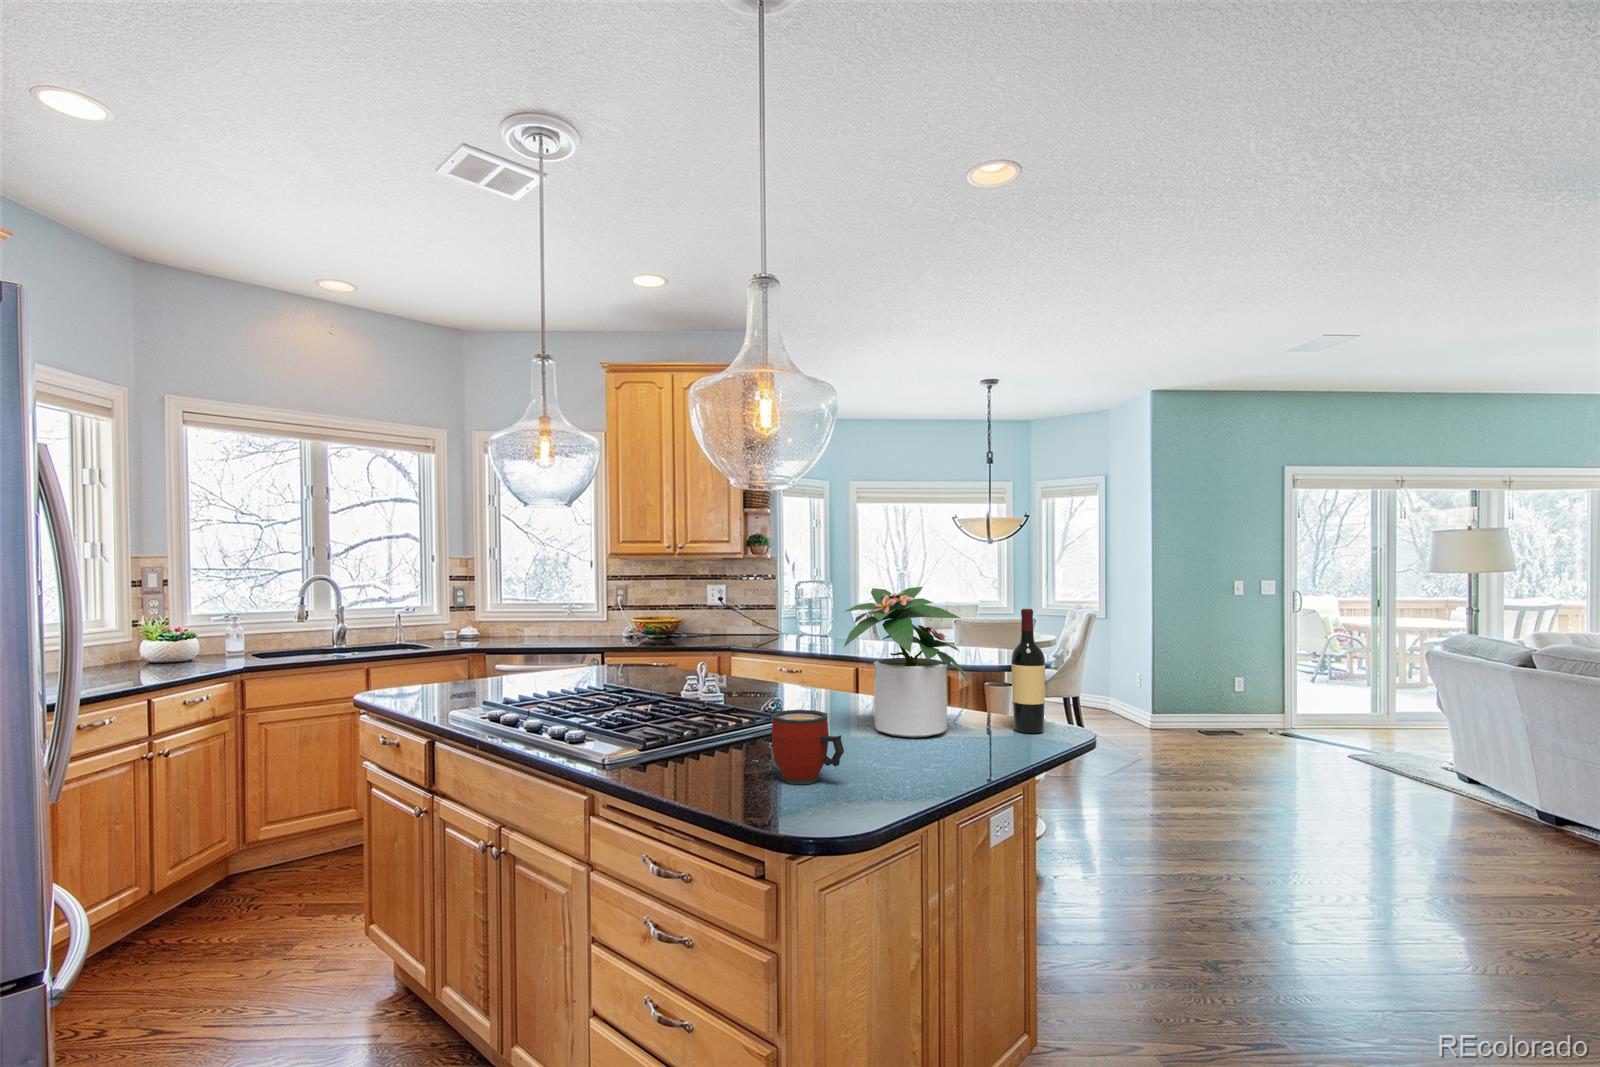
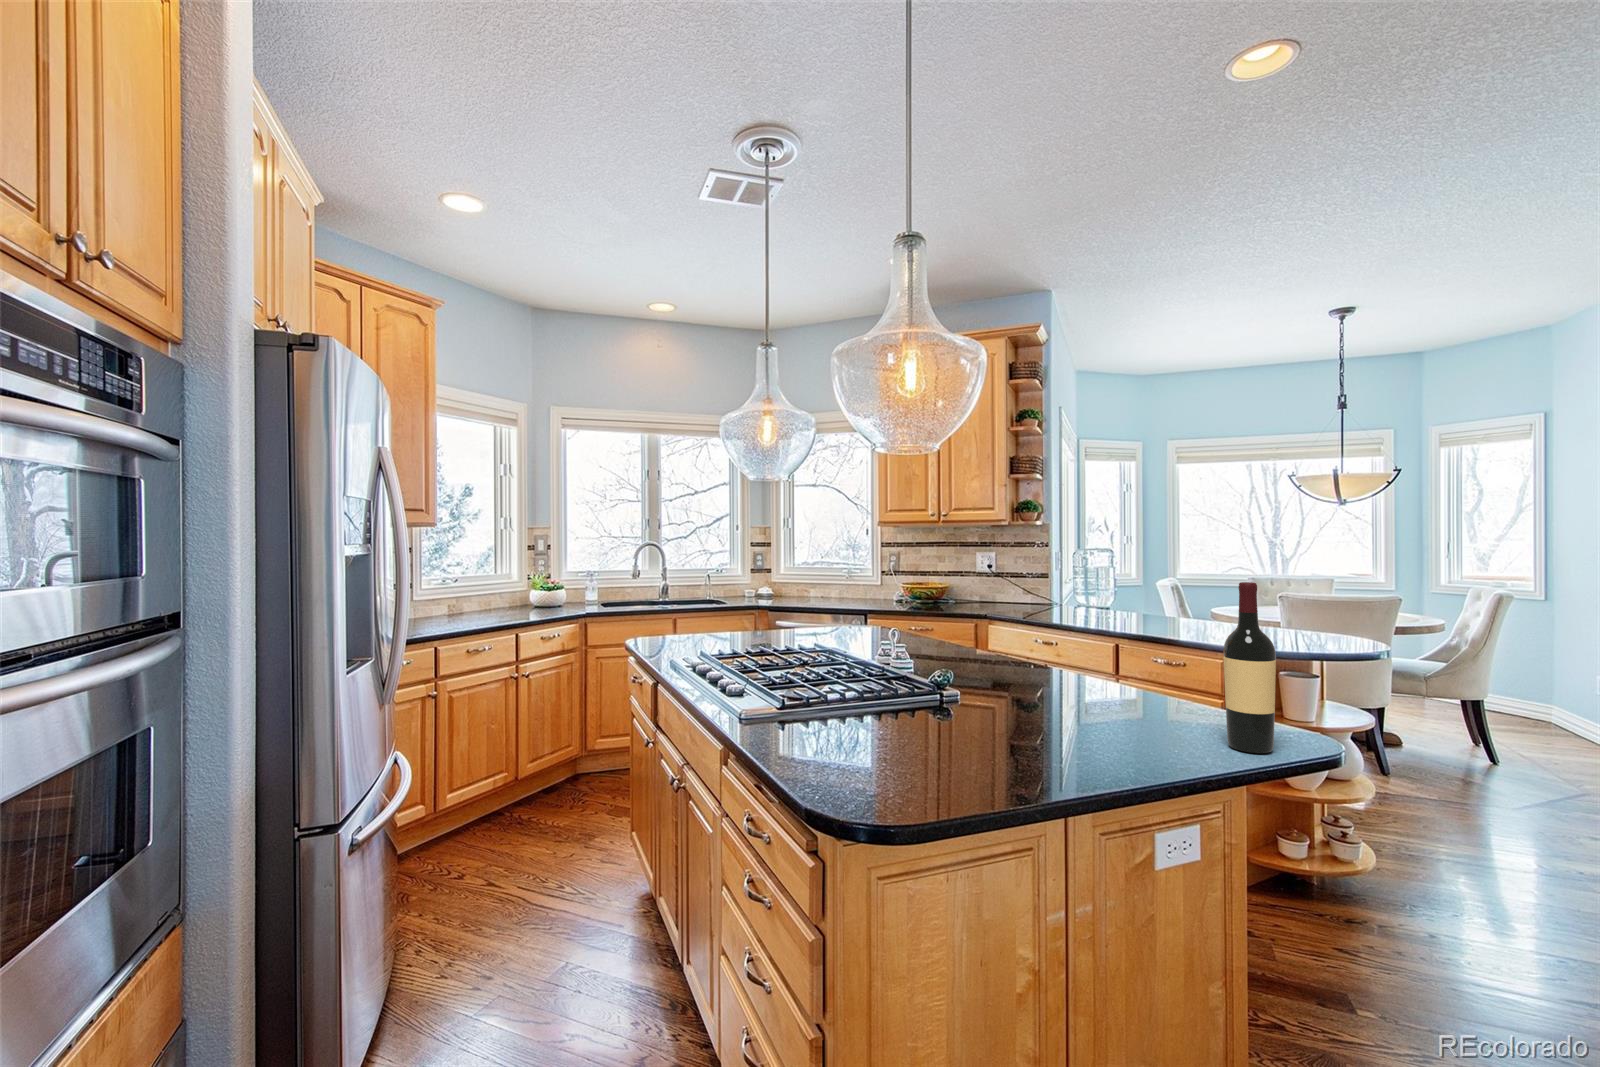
potted plant: present [844,587,969,737] -> none [979,551,1150,740]
mug: present [772,710,844,784] -> none [830,693,905,784]

